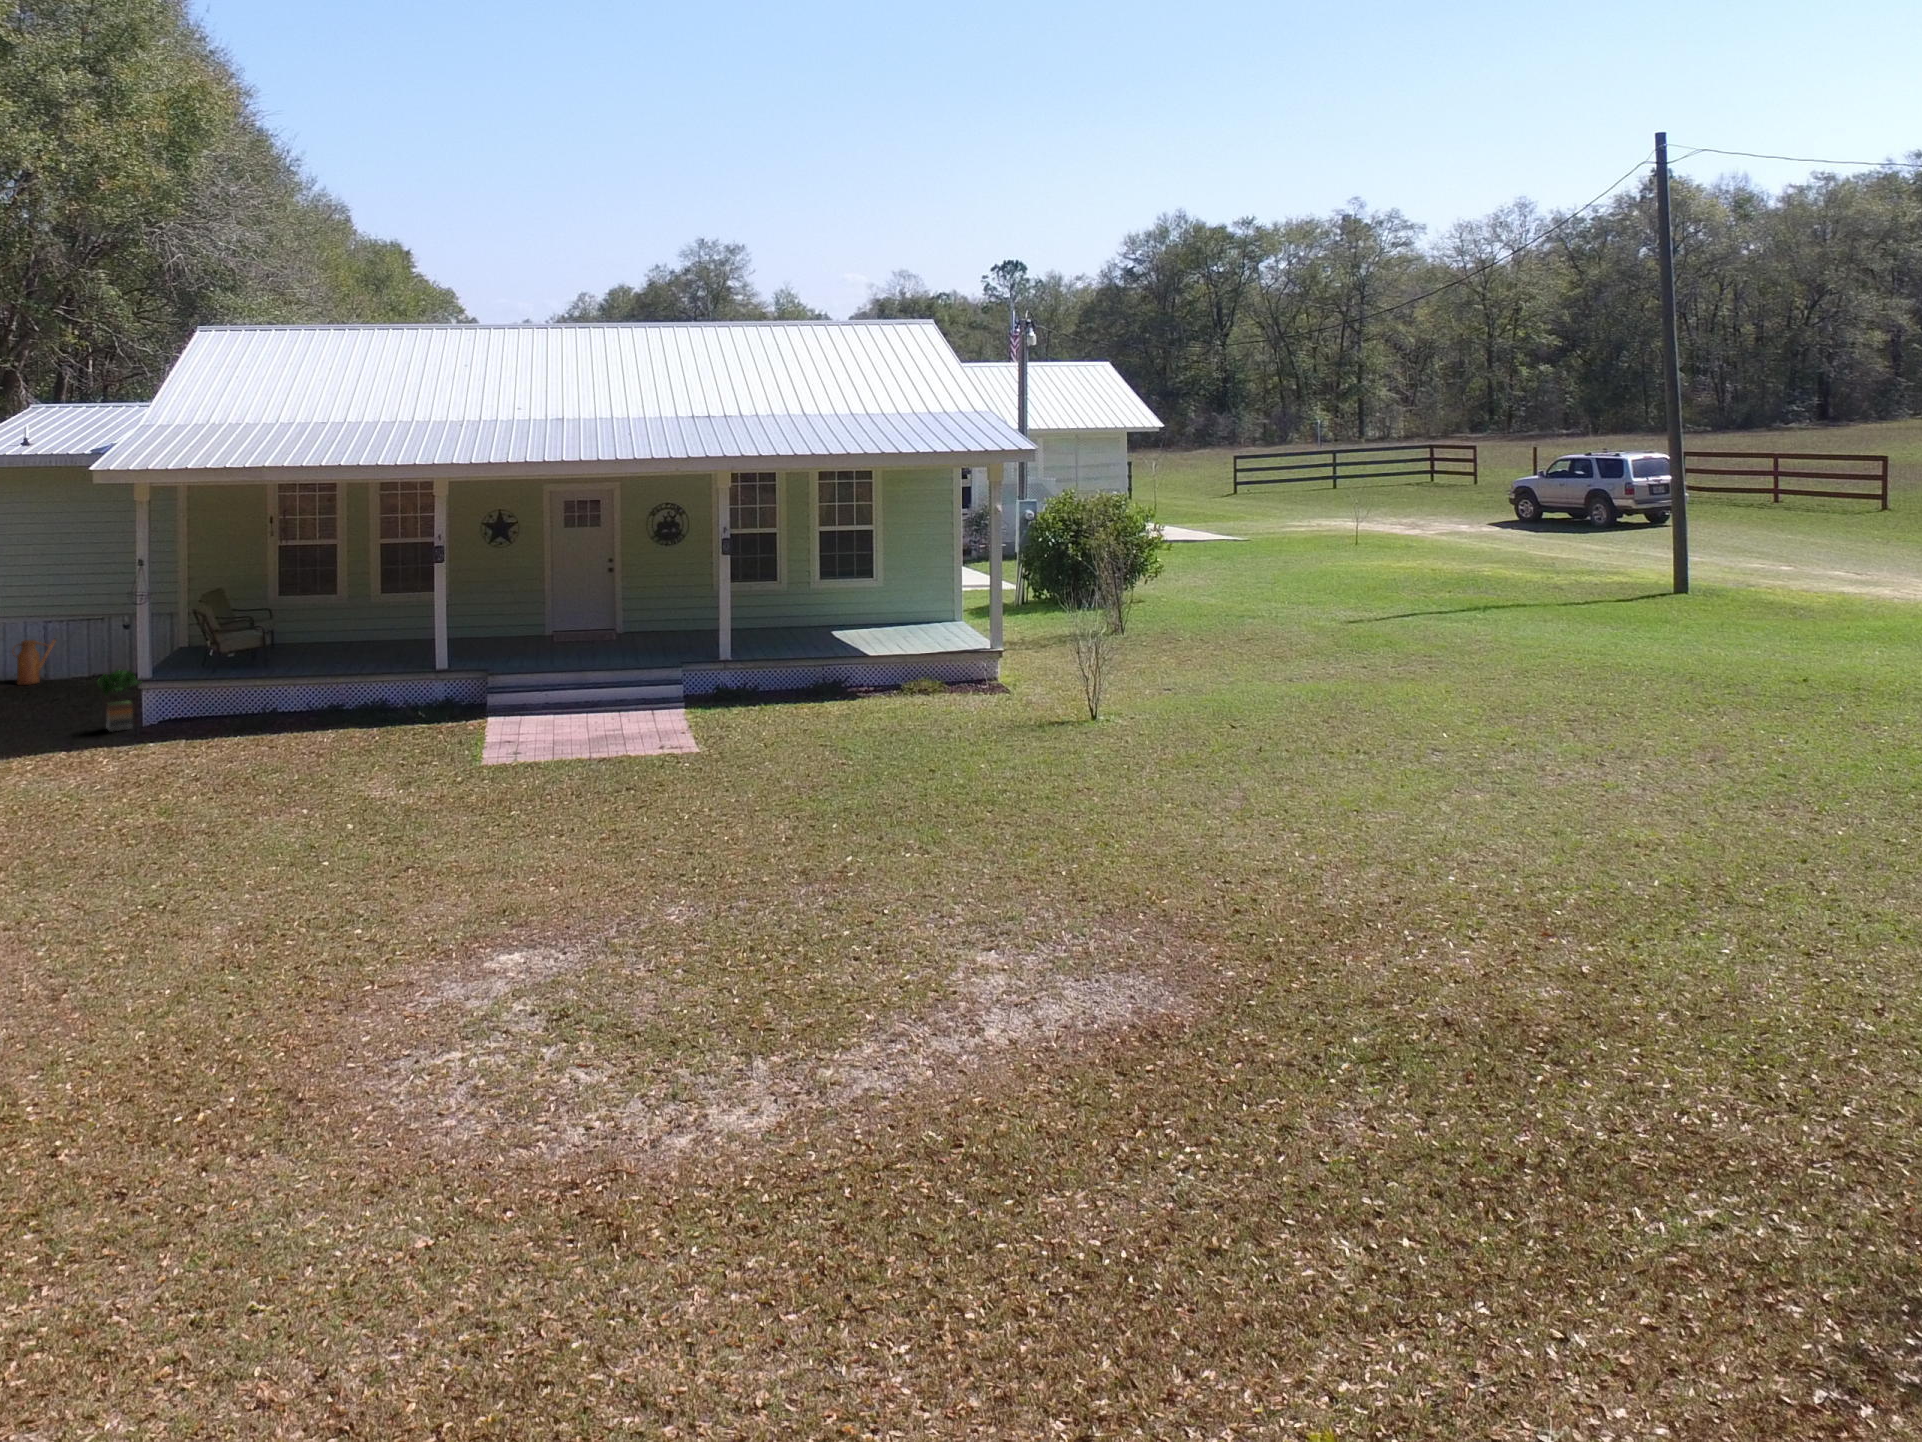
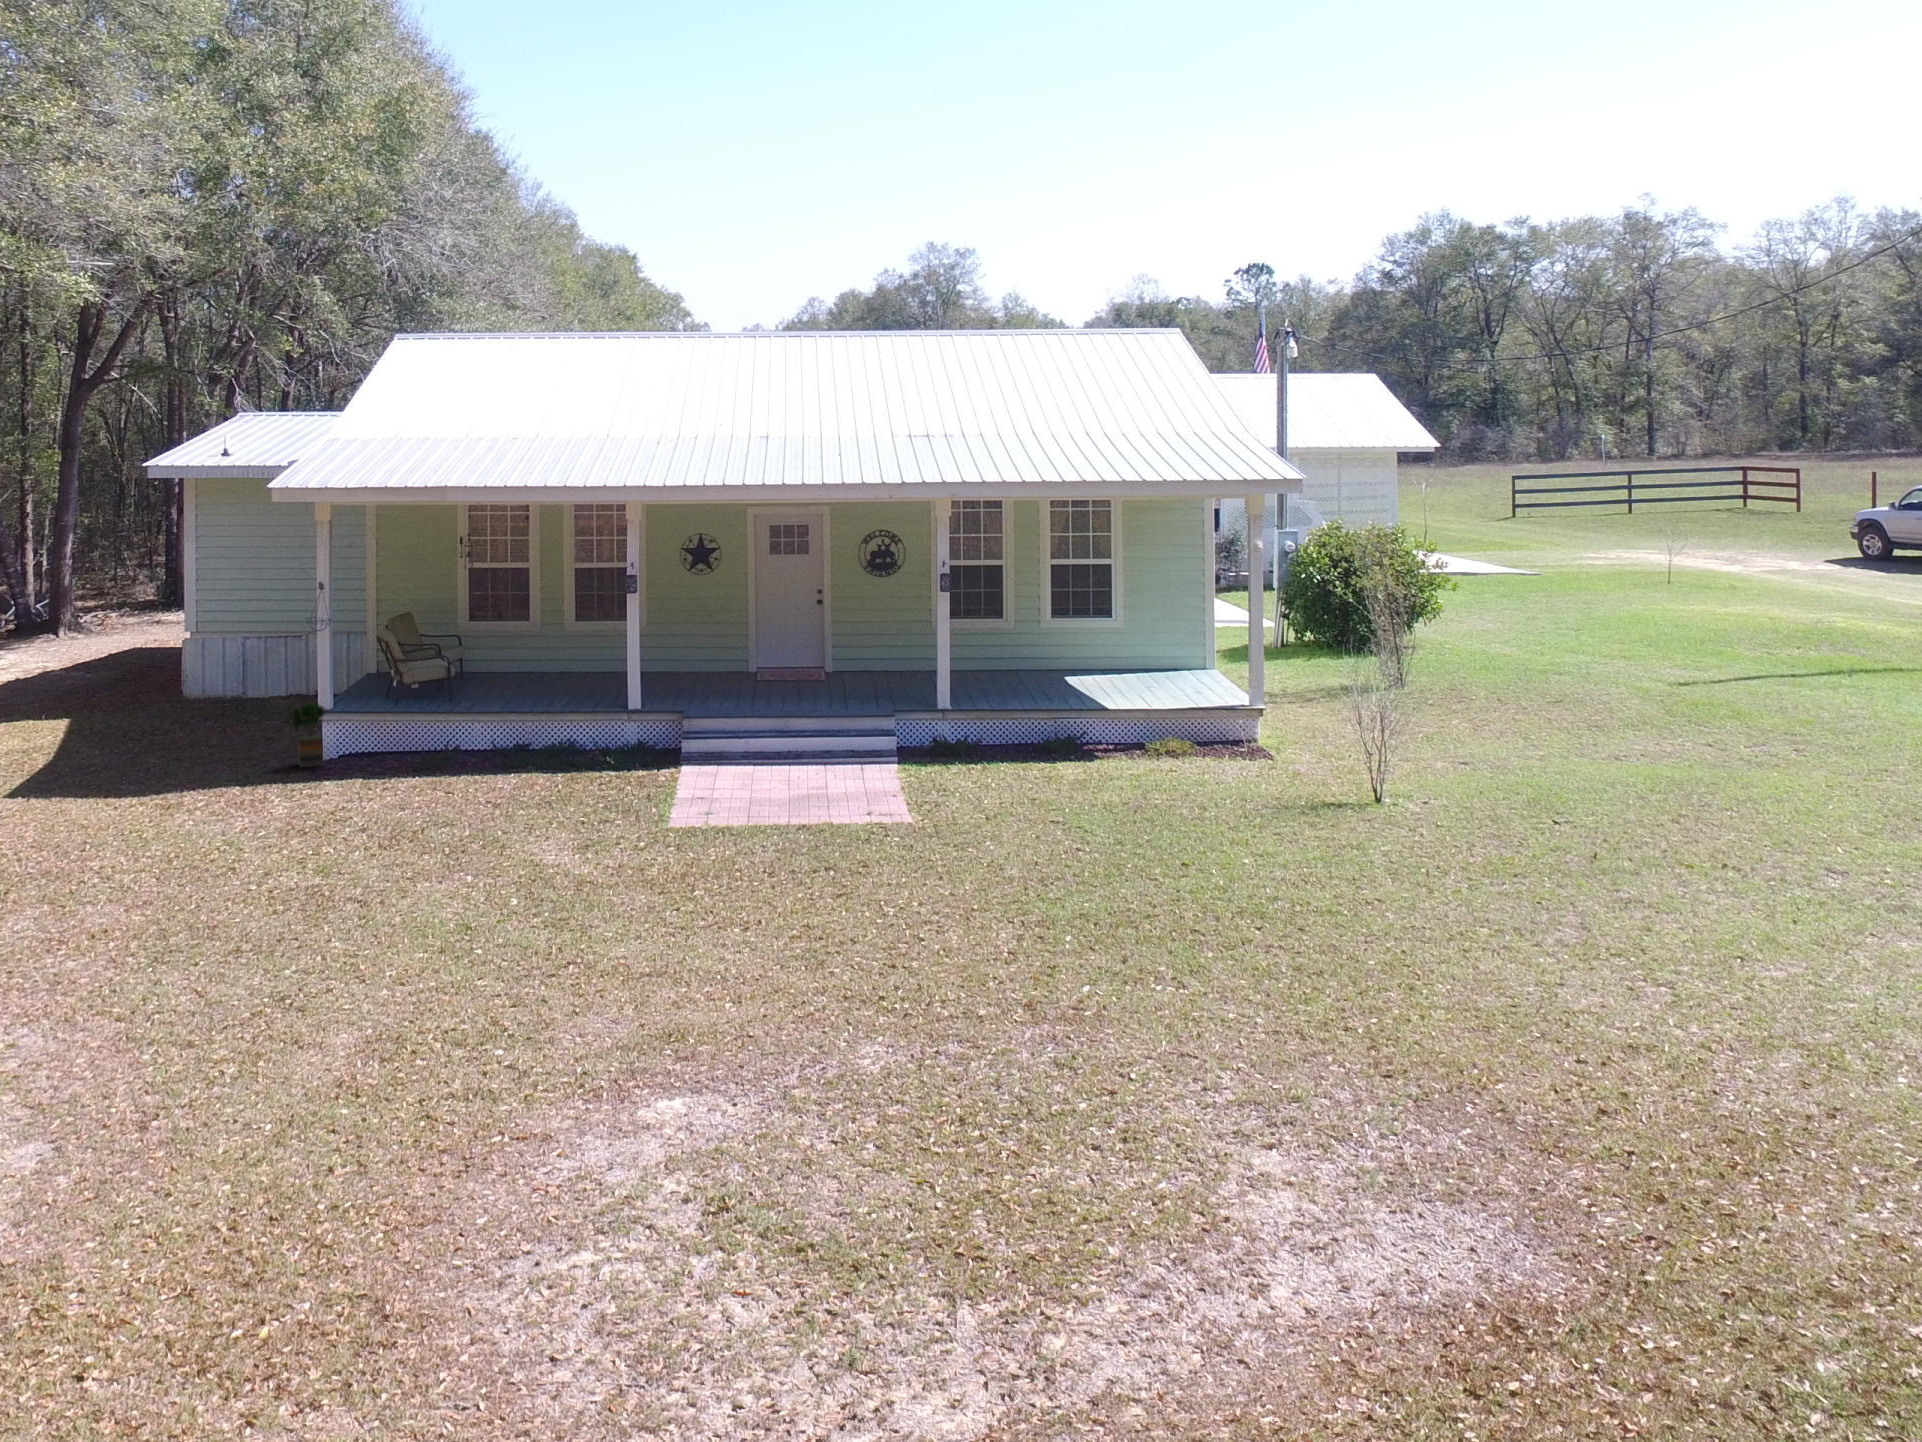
watering can: present [12,639,56,685] -> none [225,664,267,710]

